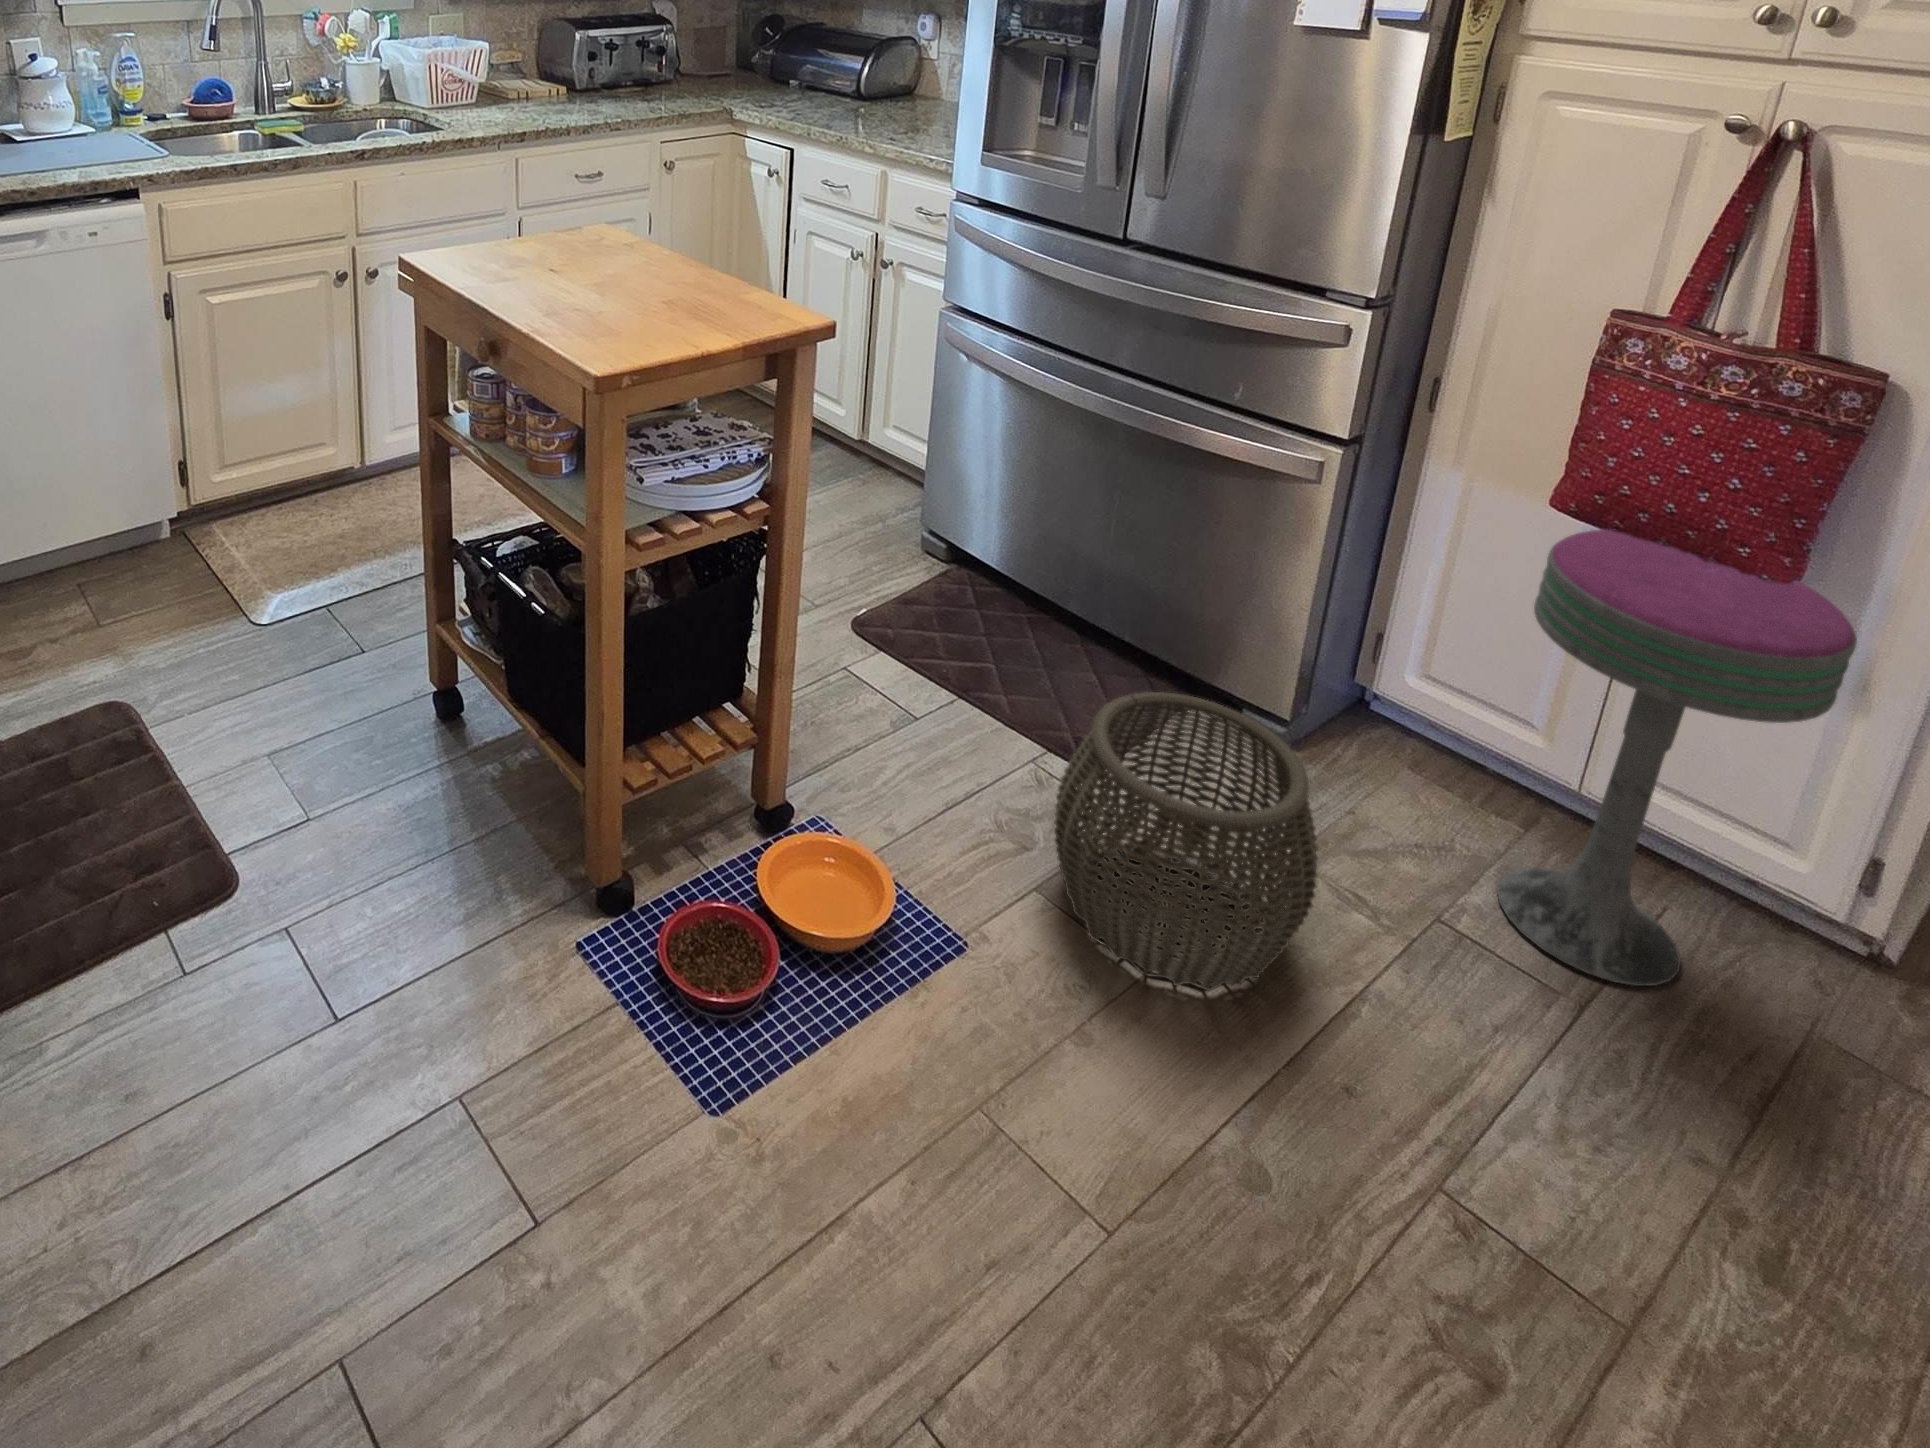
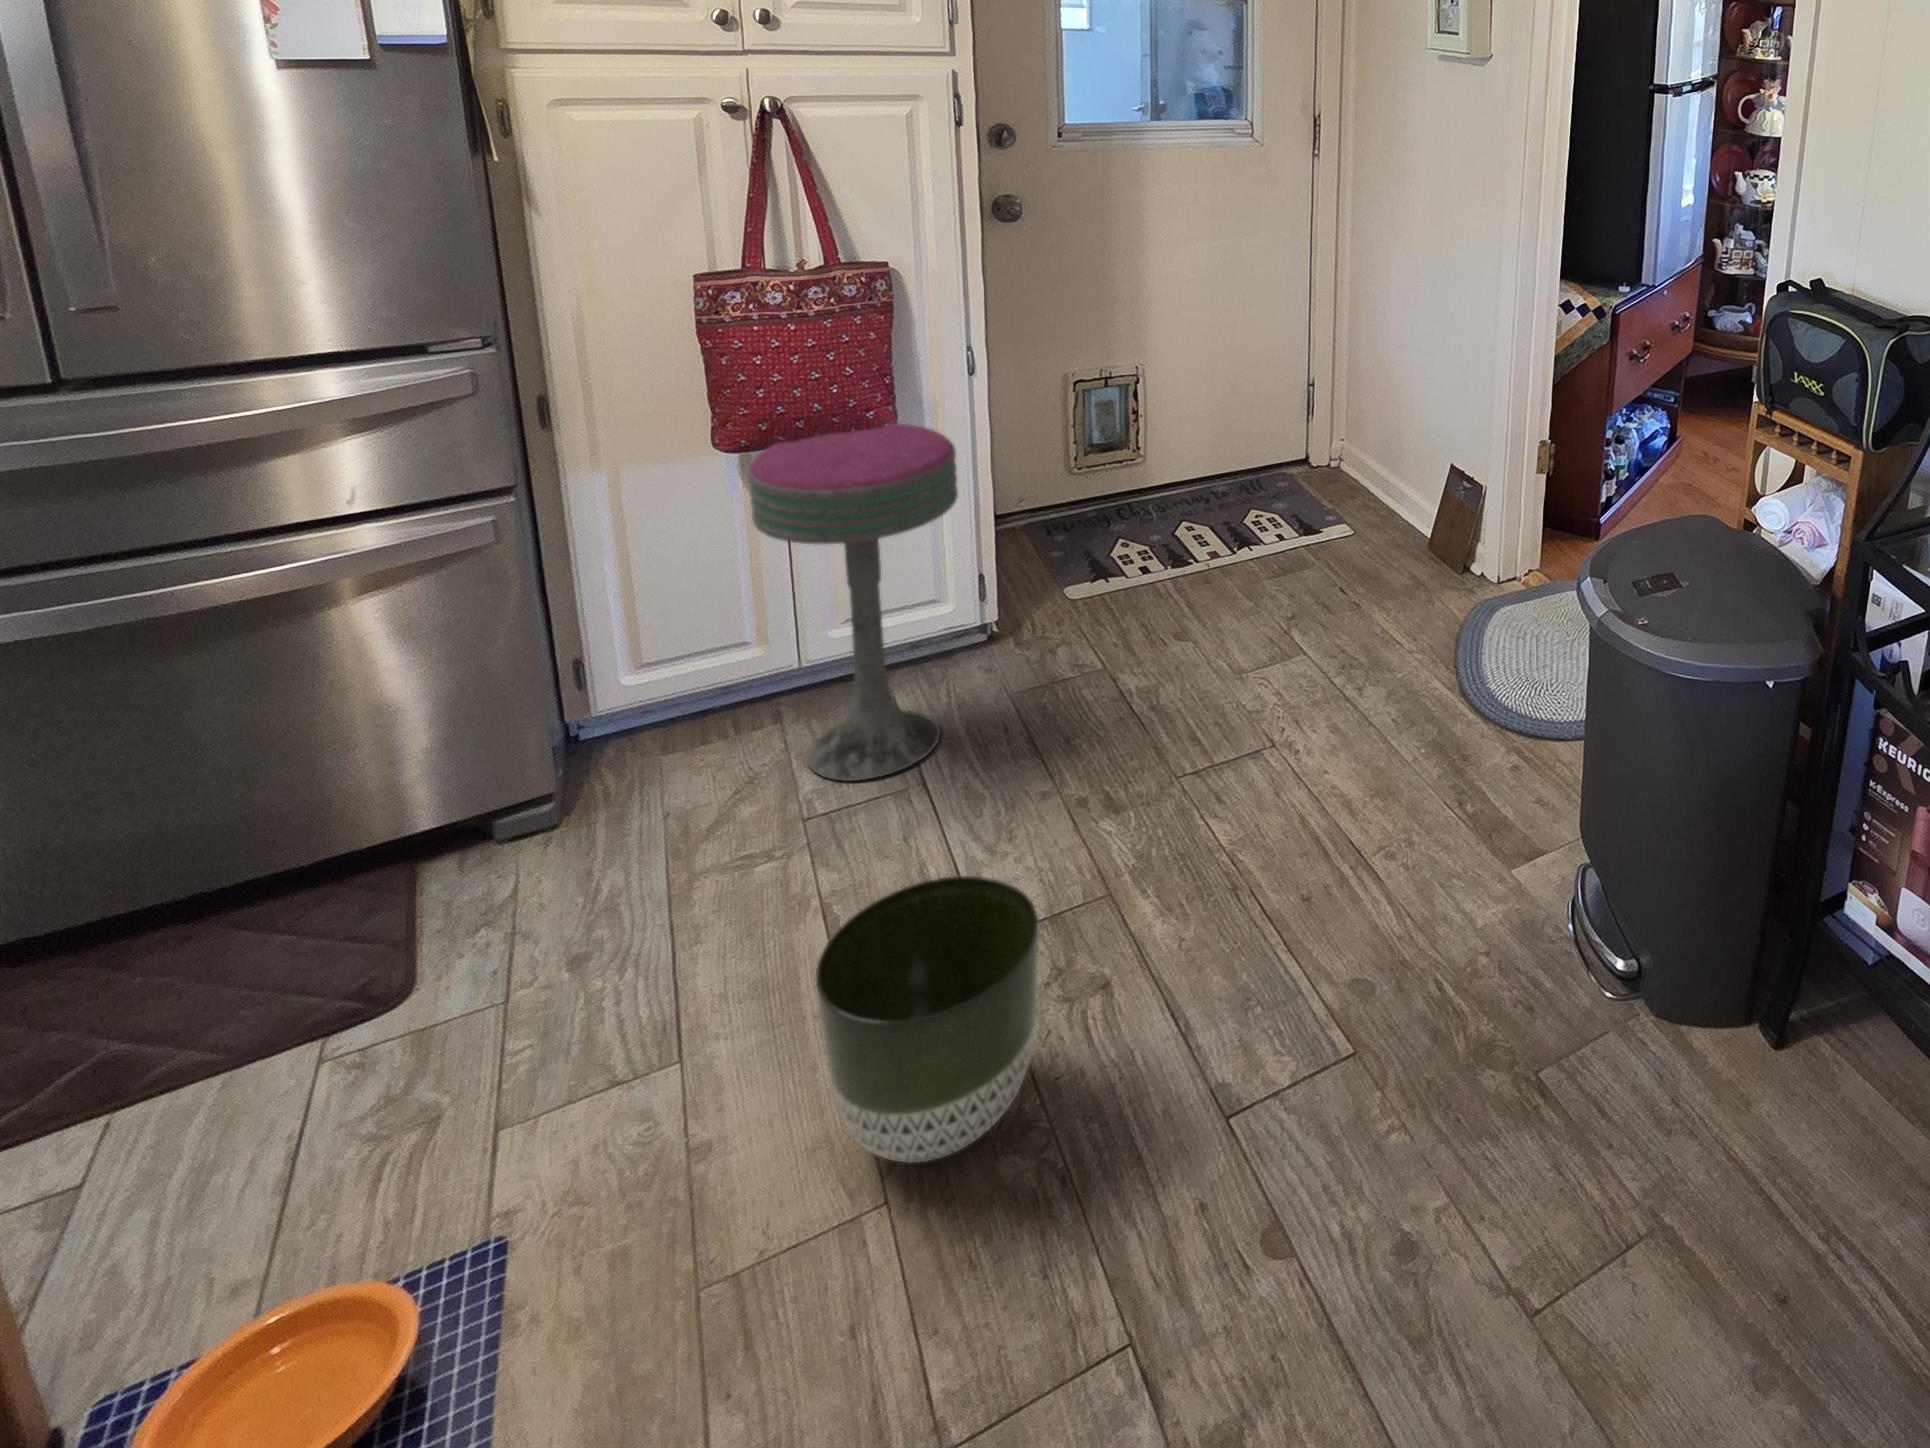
woven basket: present [1054,692,1318,991] -> none [458,761,782,1093]
planter: none [1115,974,1380,1307] -> present [816,876,1038,1163]

